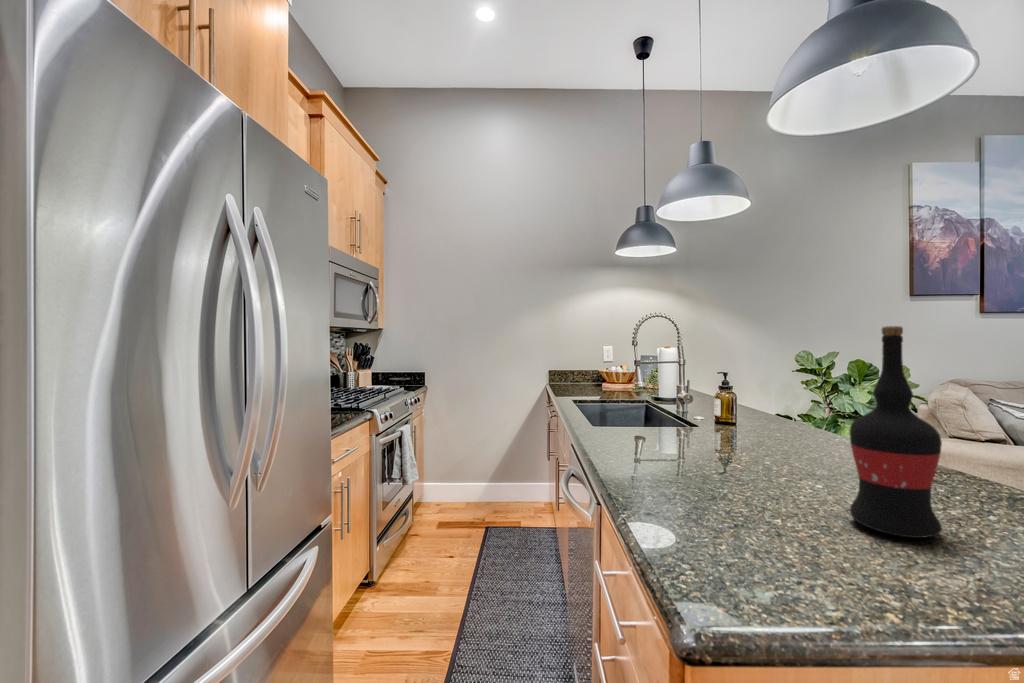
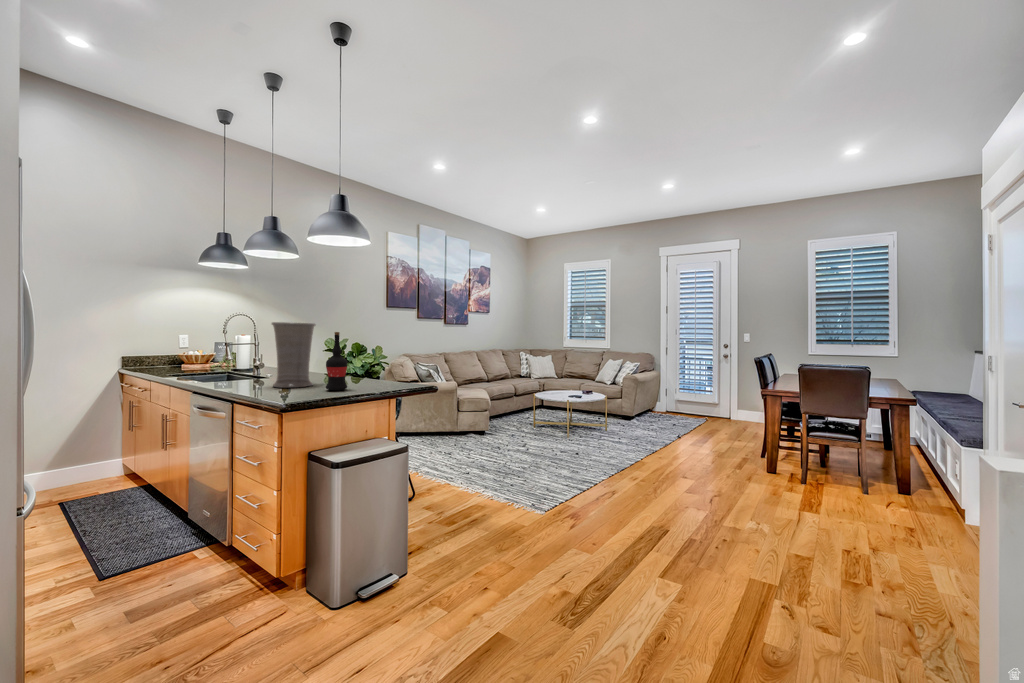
vase: none [689,308,801,480] -> present [272,322,316,388]

